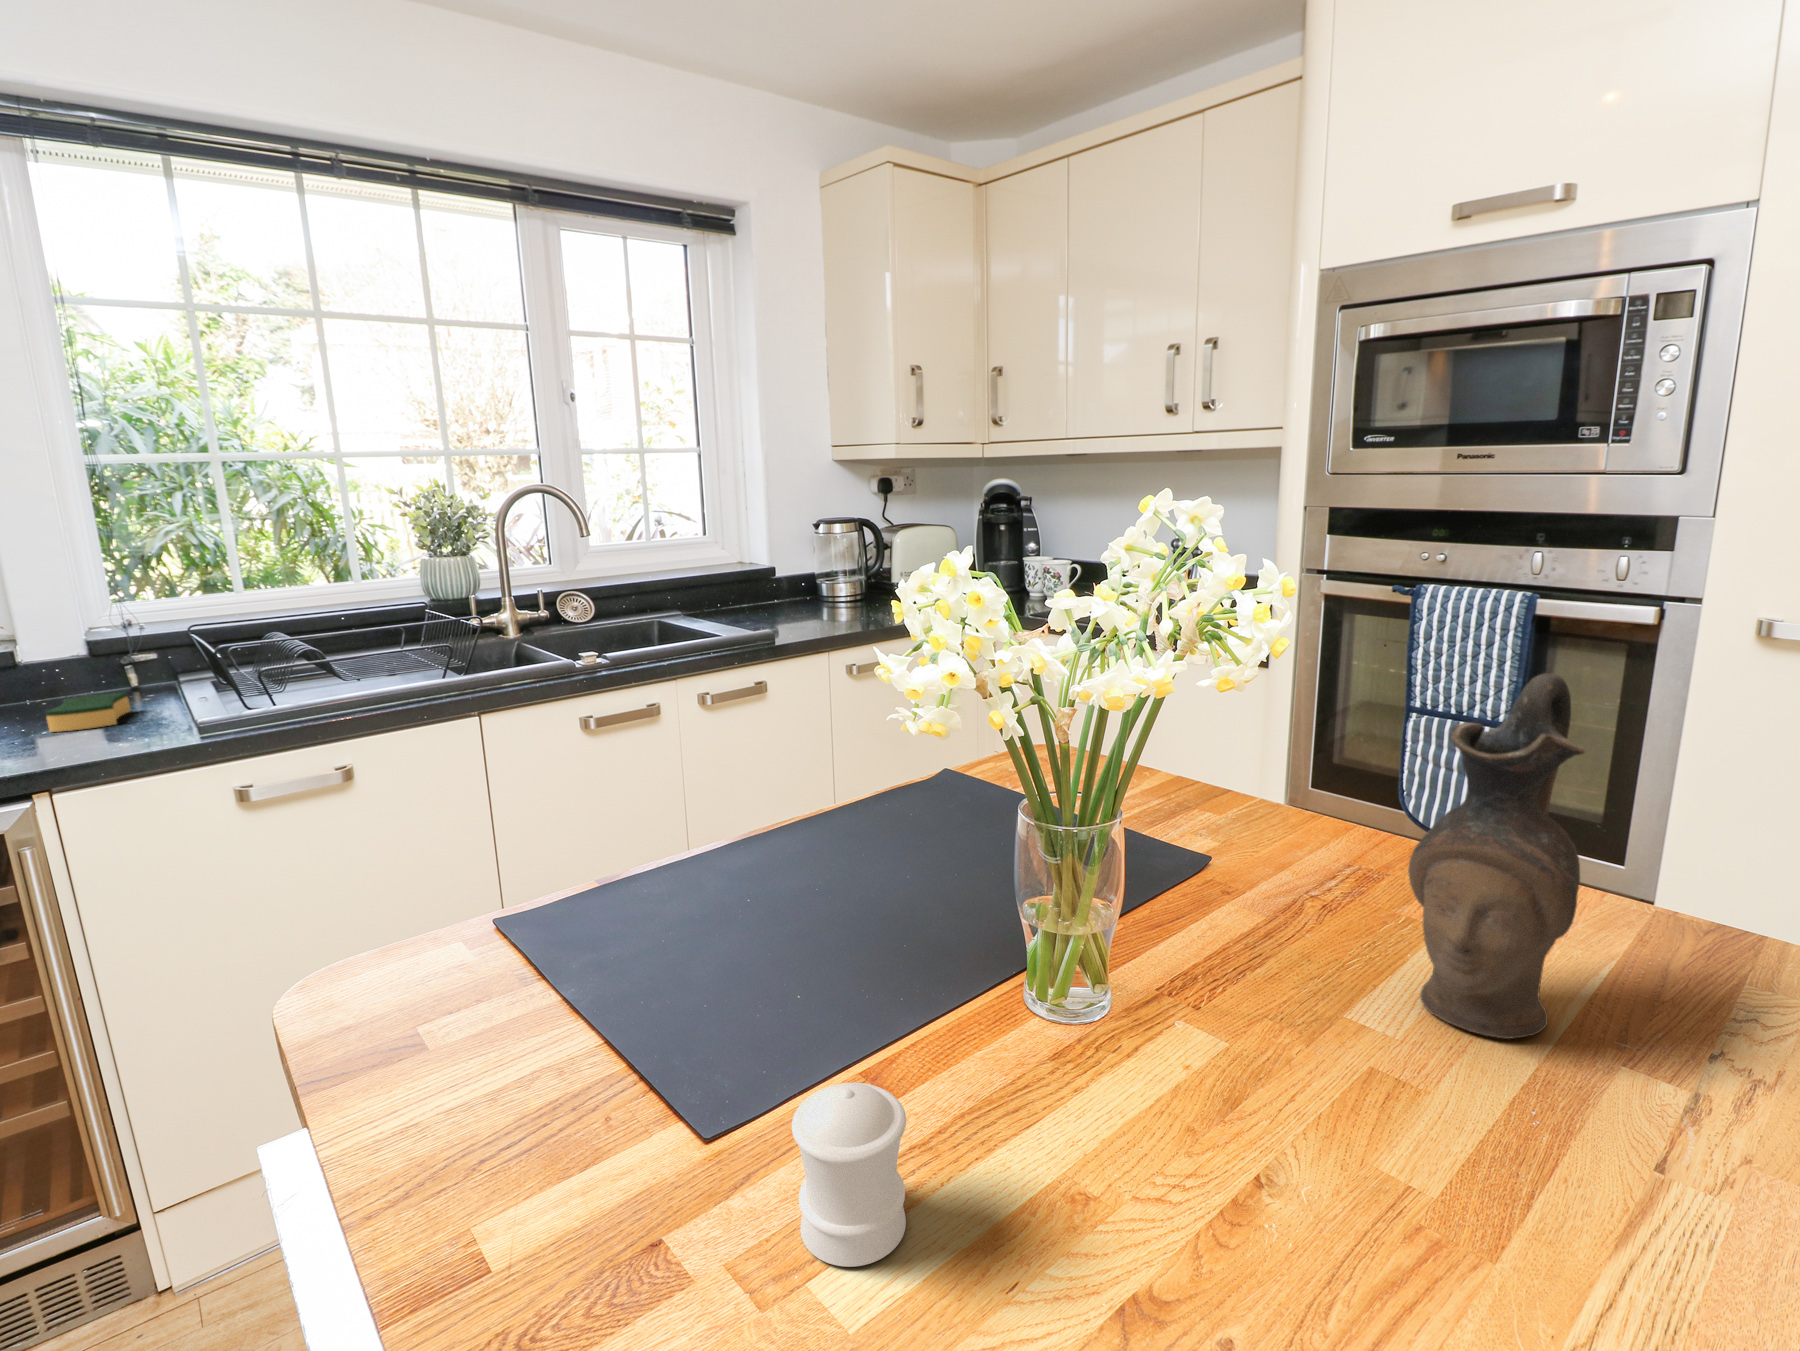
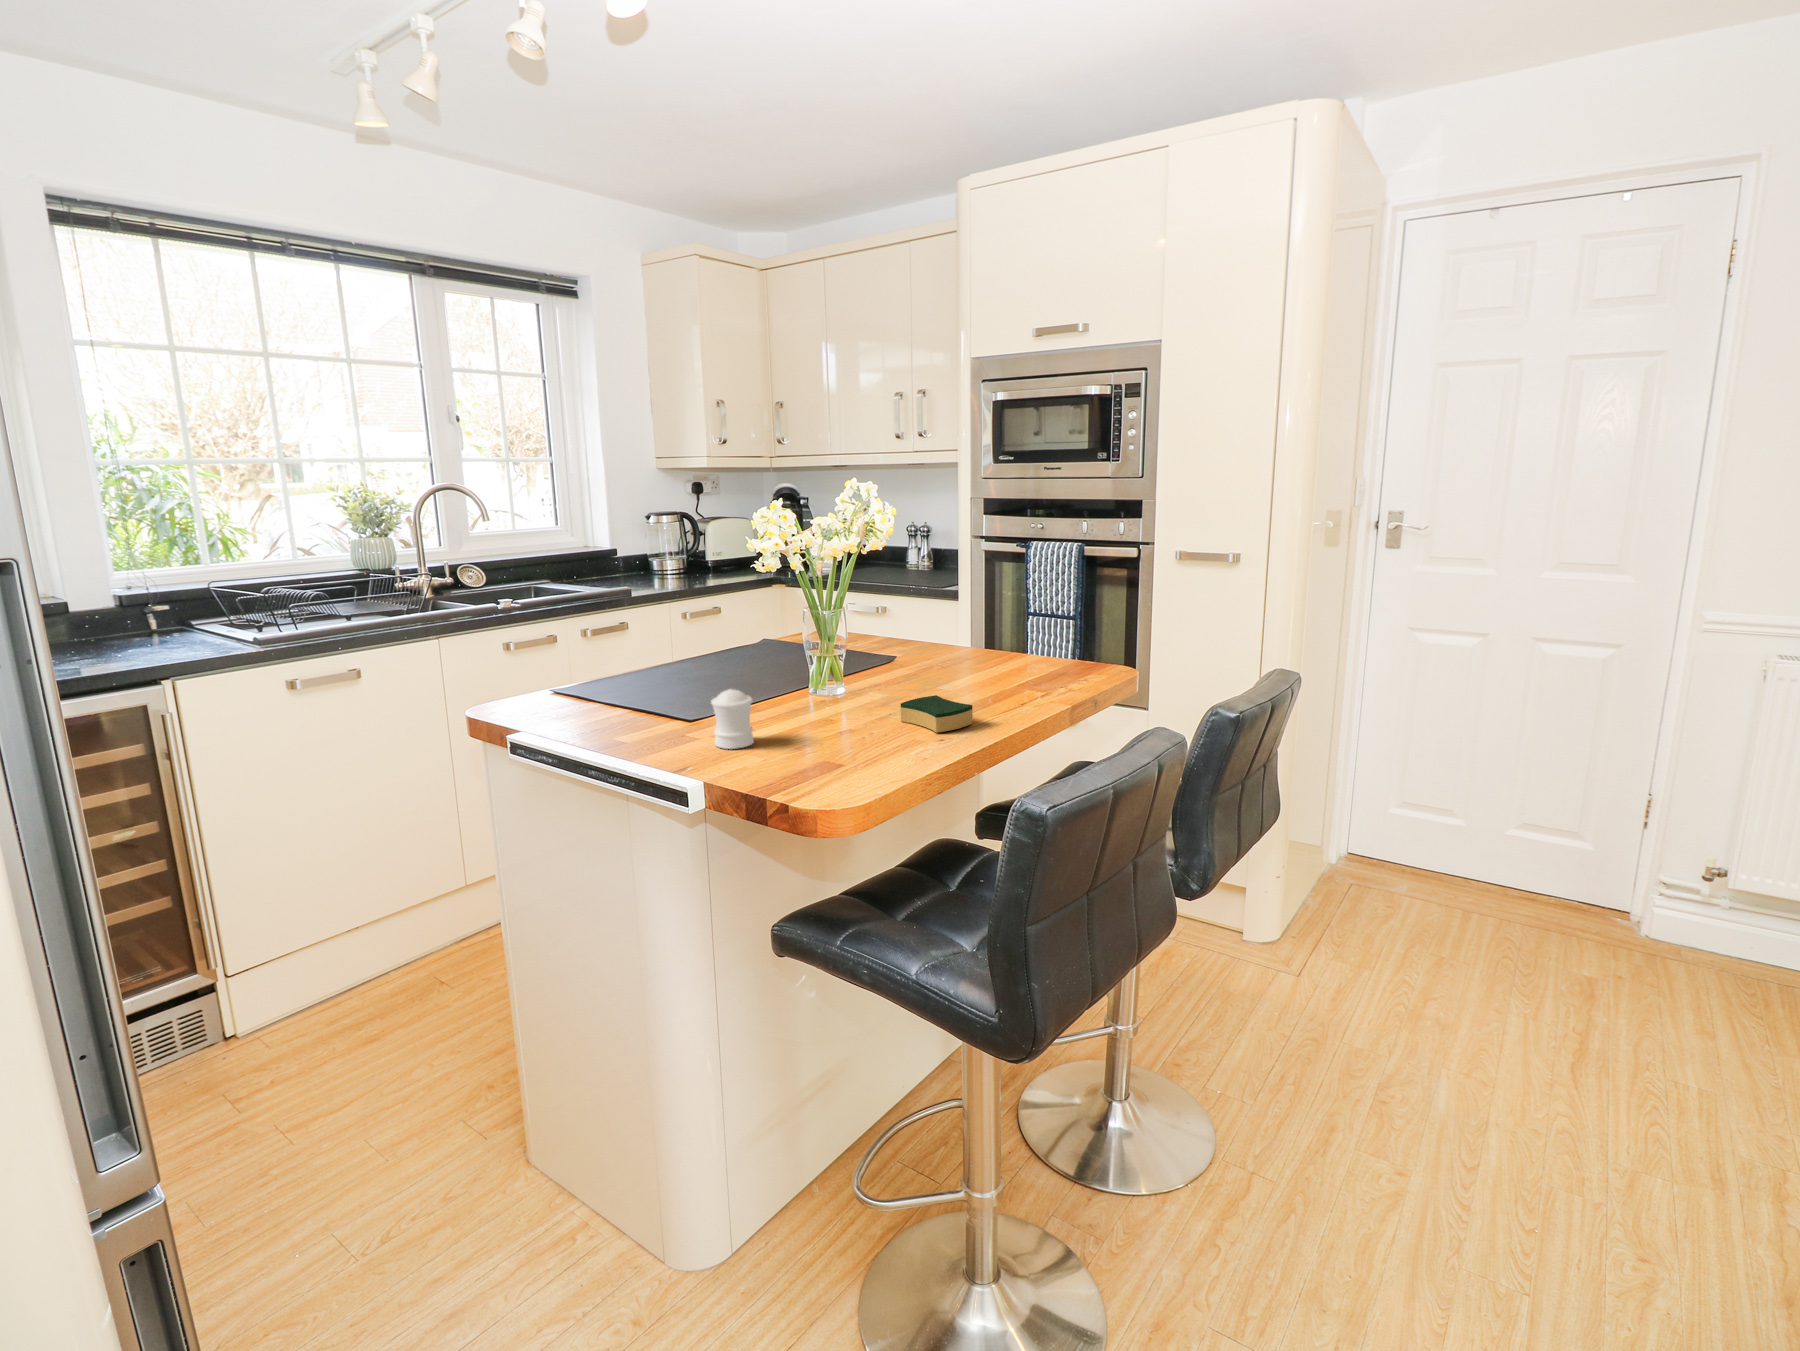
ceramic pitcher: present [1408,674,1585,1039] -> none [953,551,1013,697]
sponge: present [46,693,131,732] -> present [901,695,973,733]

